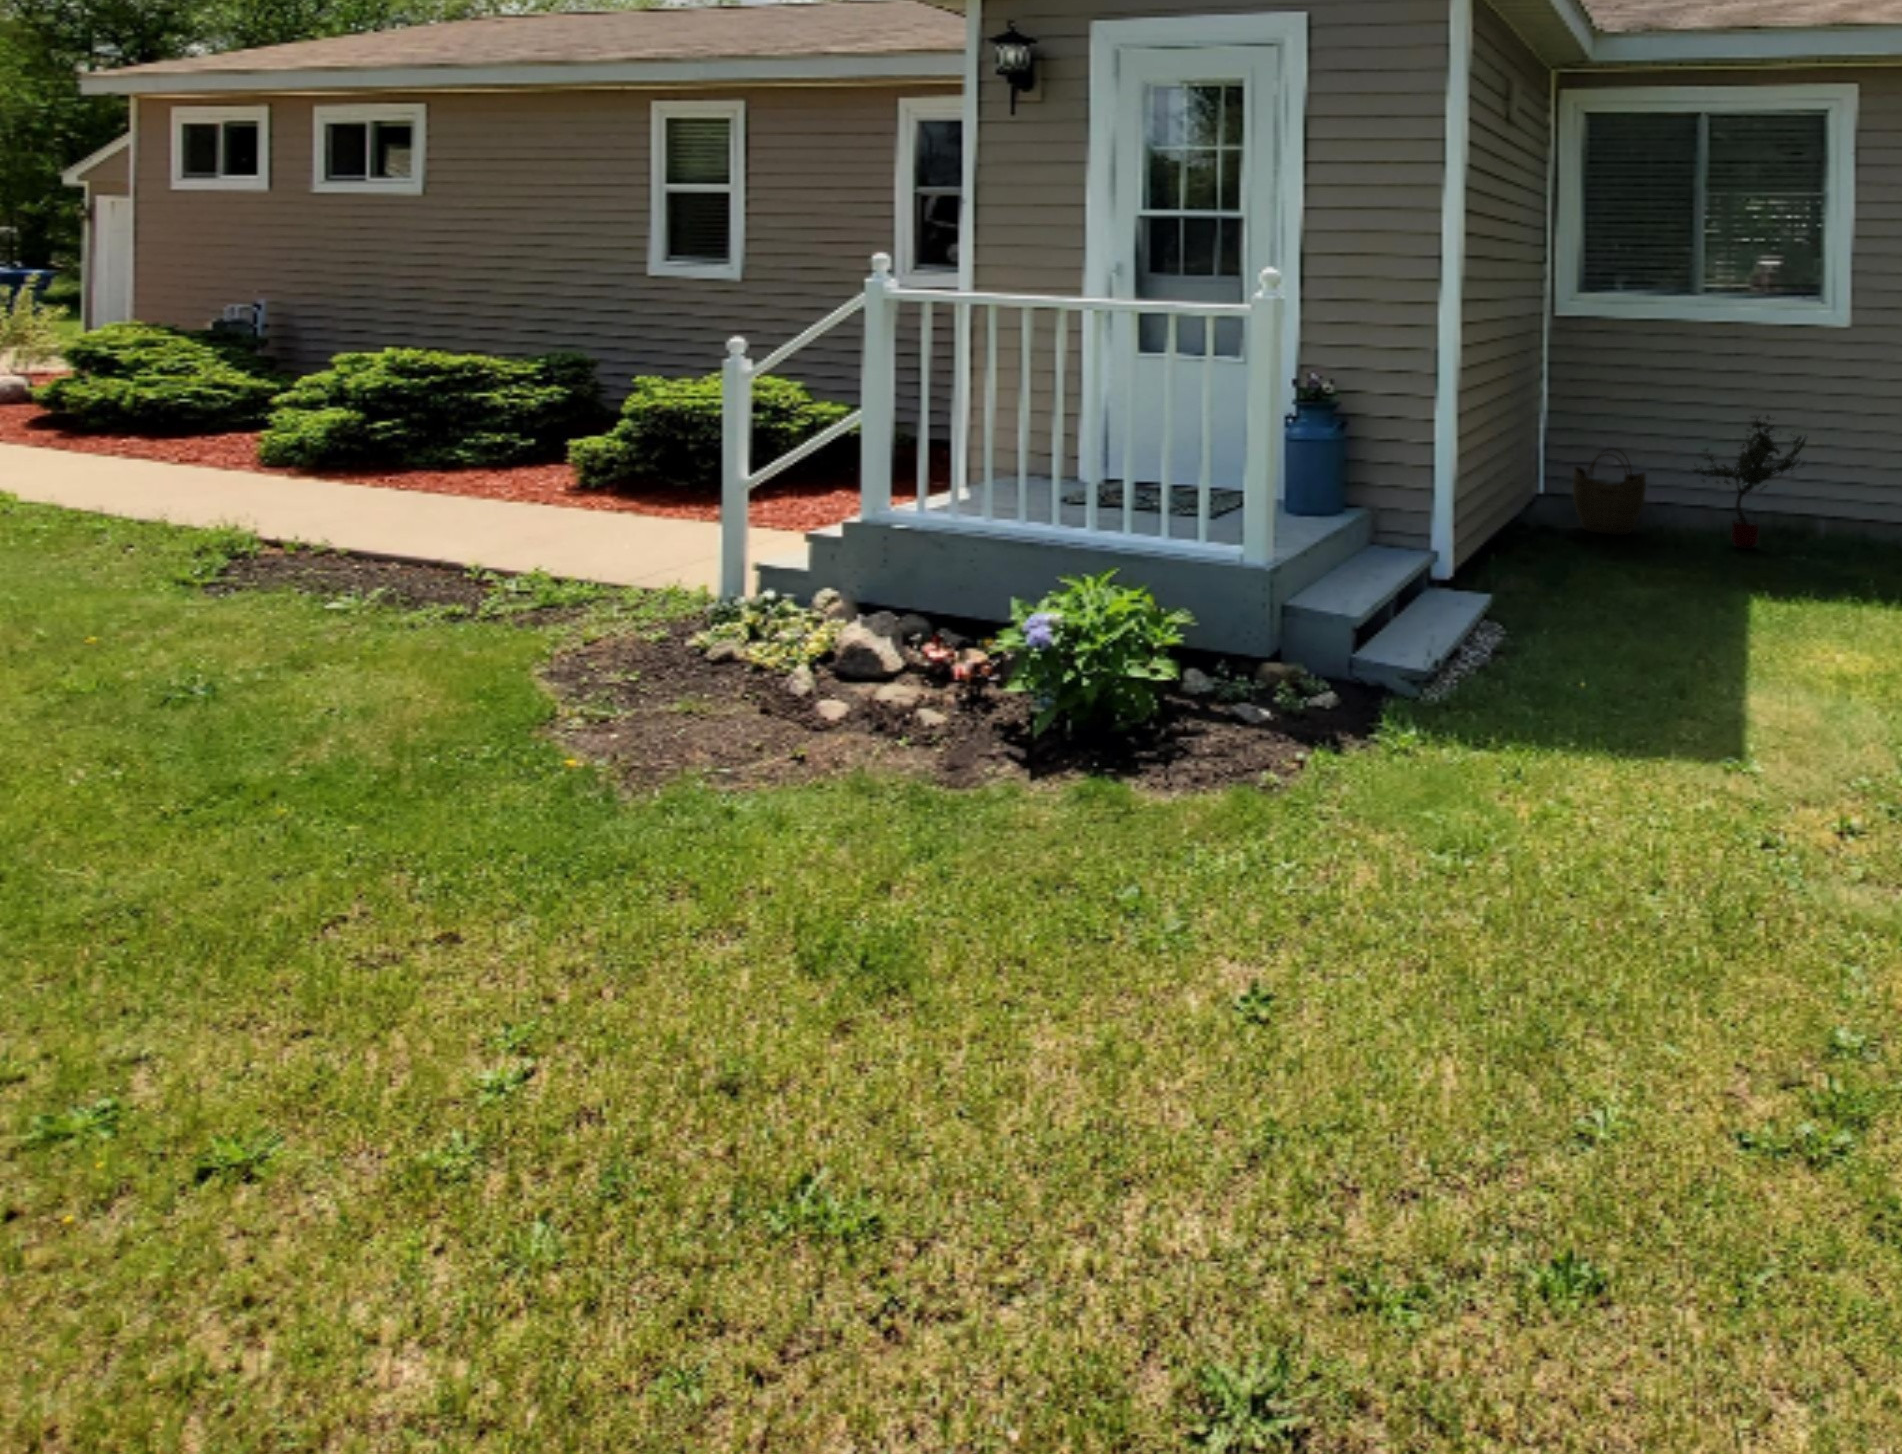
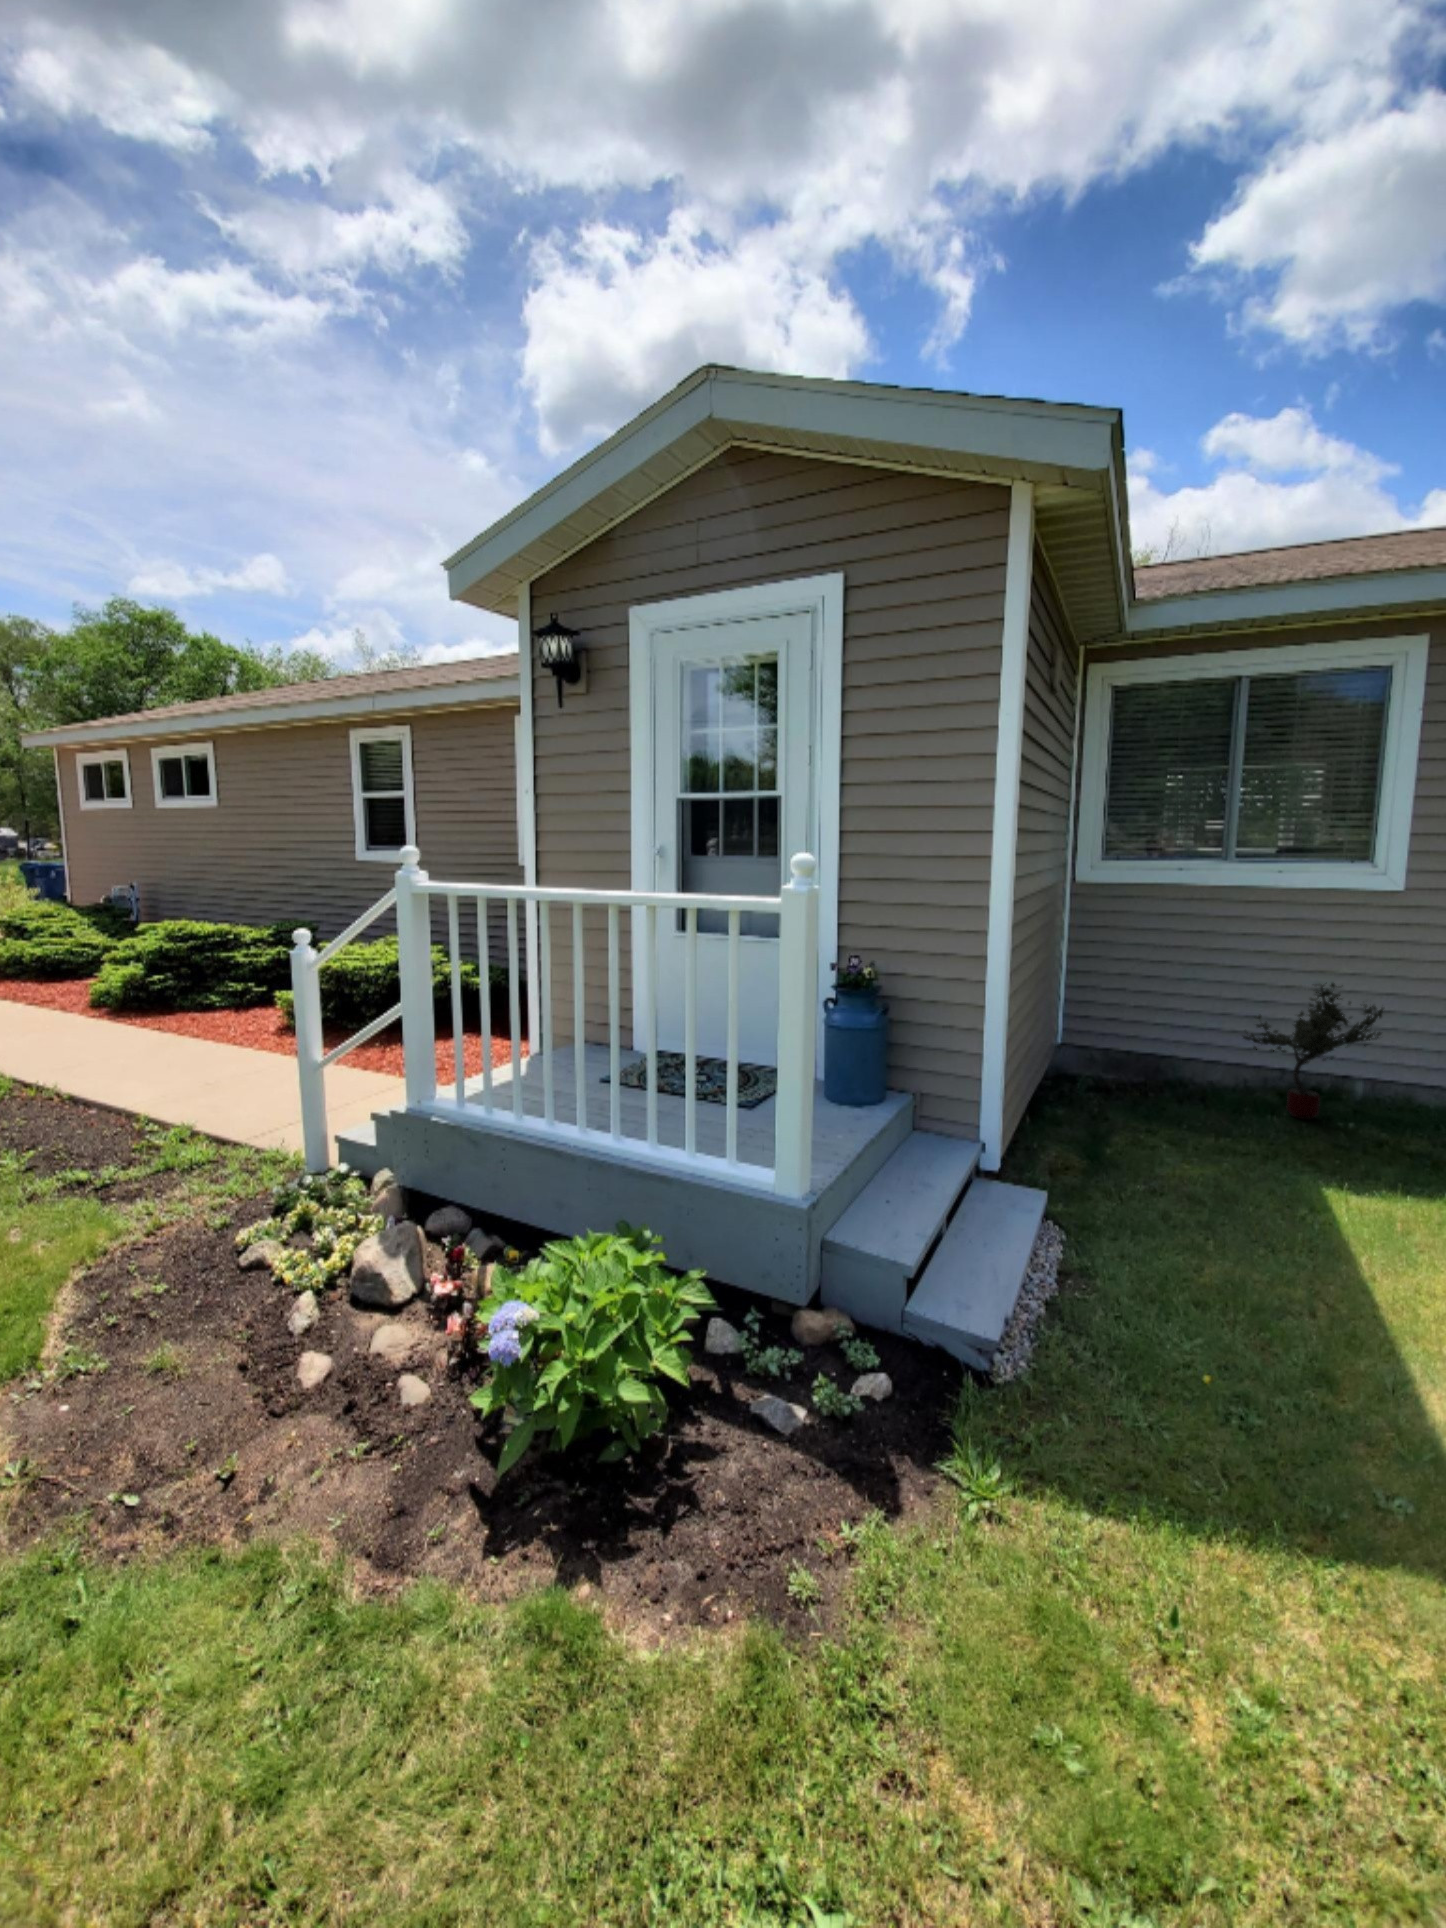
woven basket: present [1573,449,1646,535] -> none [1108,1010,1188,1097]

